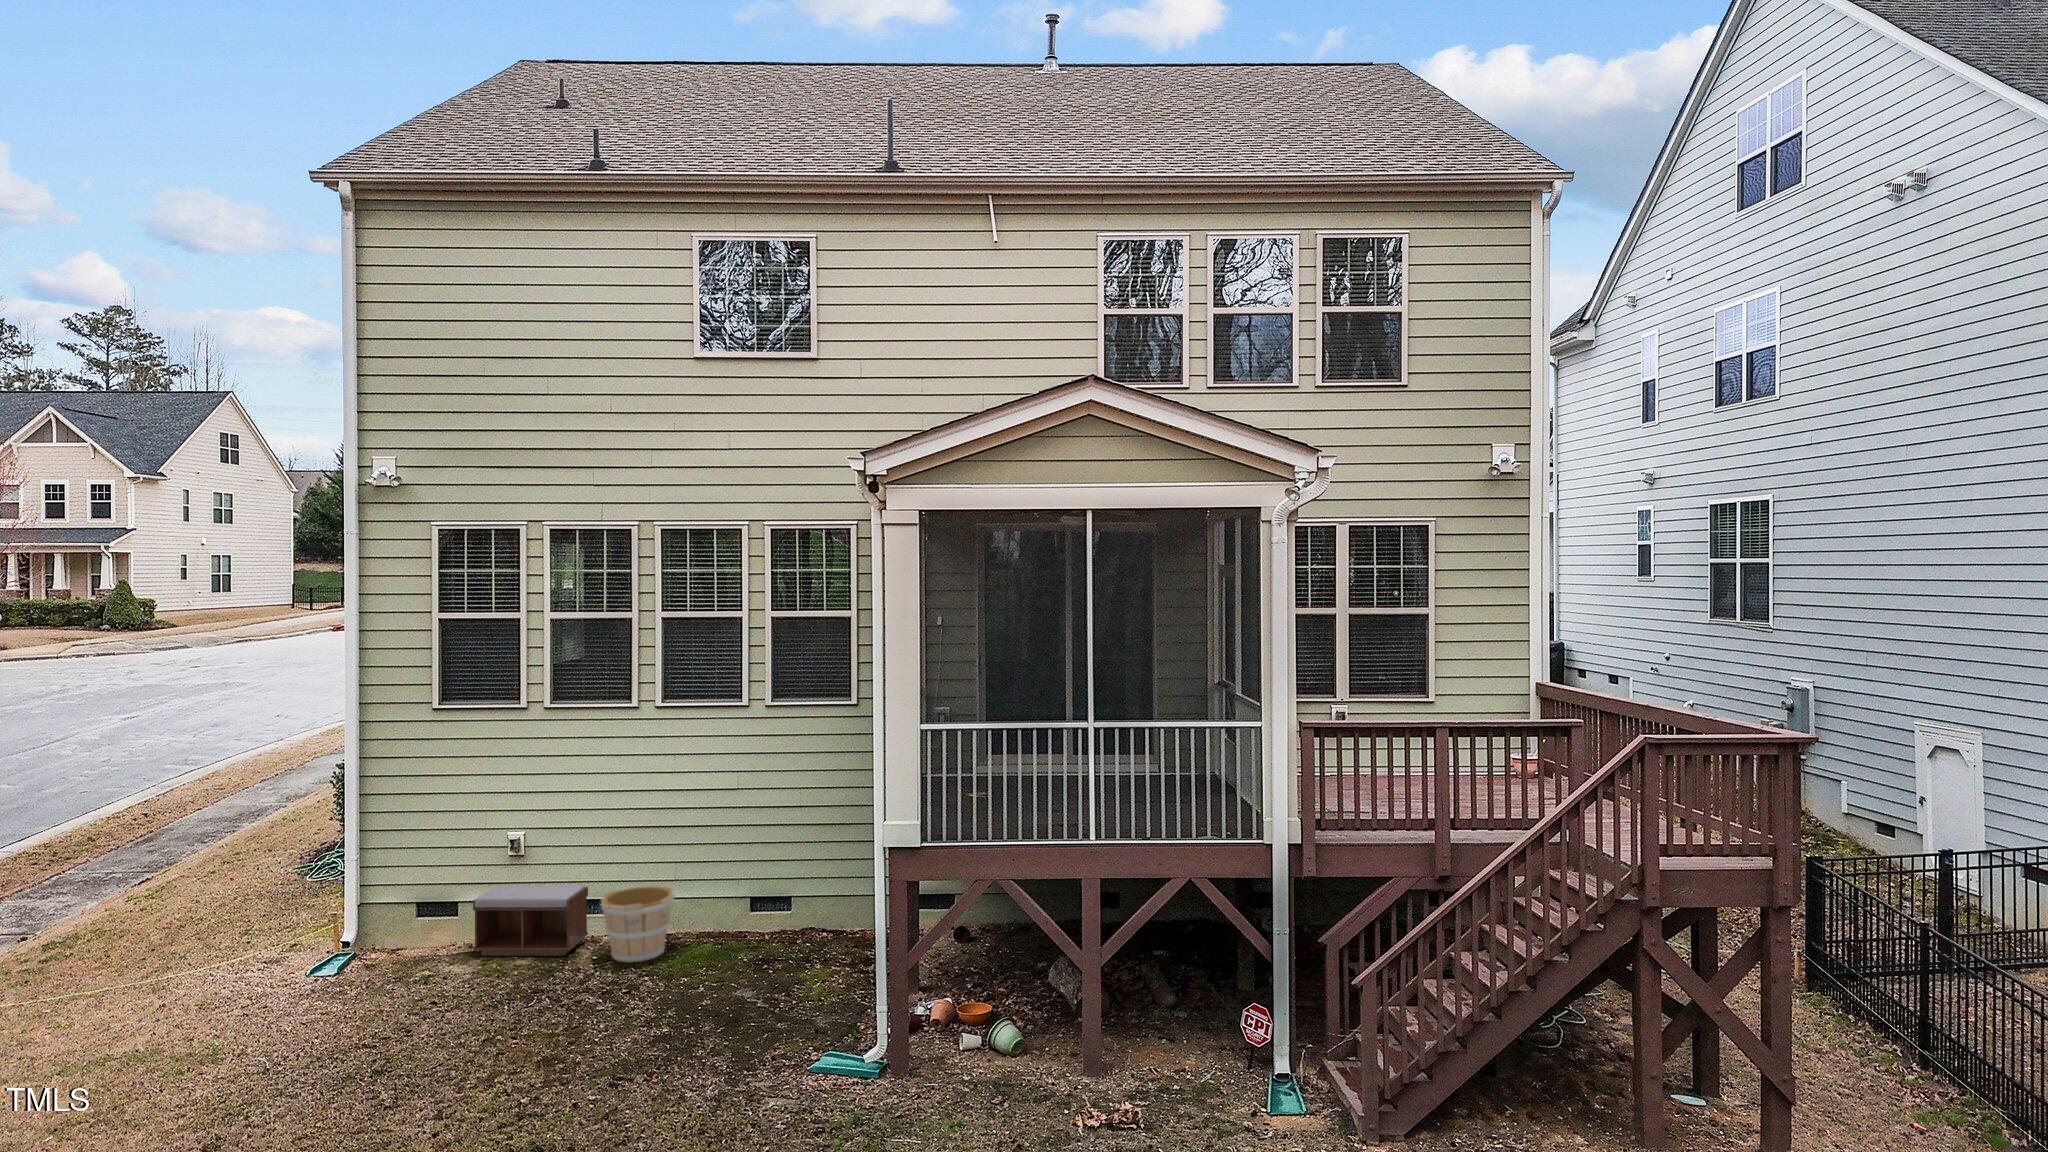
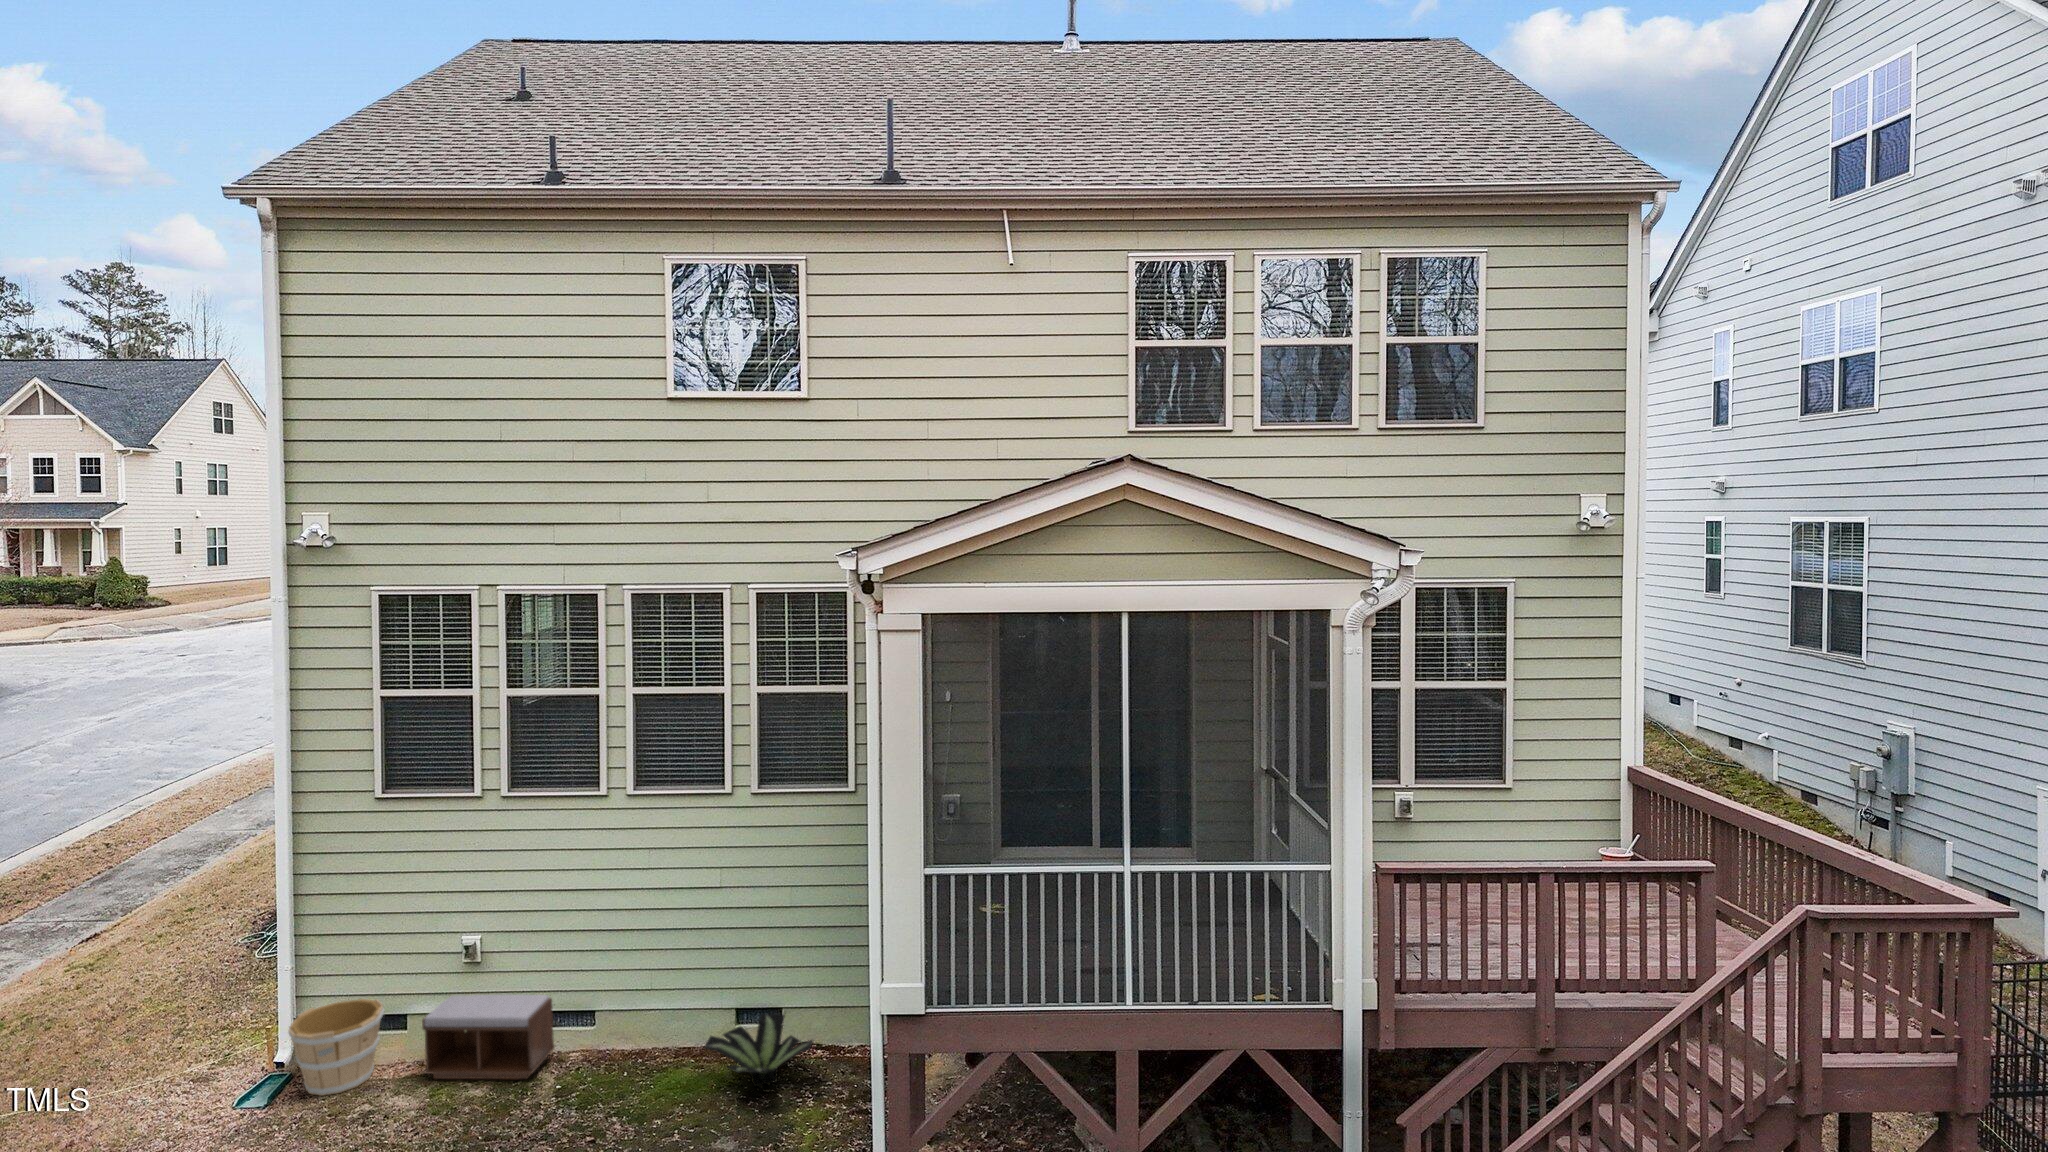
wooden bucket: present [601,886,674,963] -> present [288,999,384,1096]
potted plant: none [722,902,820,962] -> present [704,1014,813,1088]

